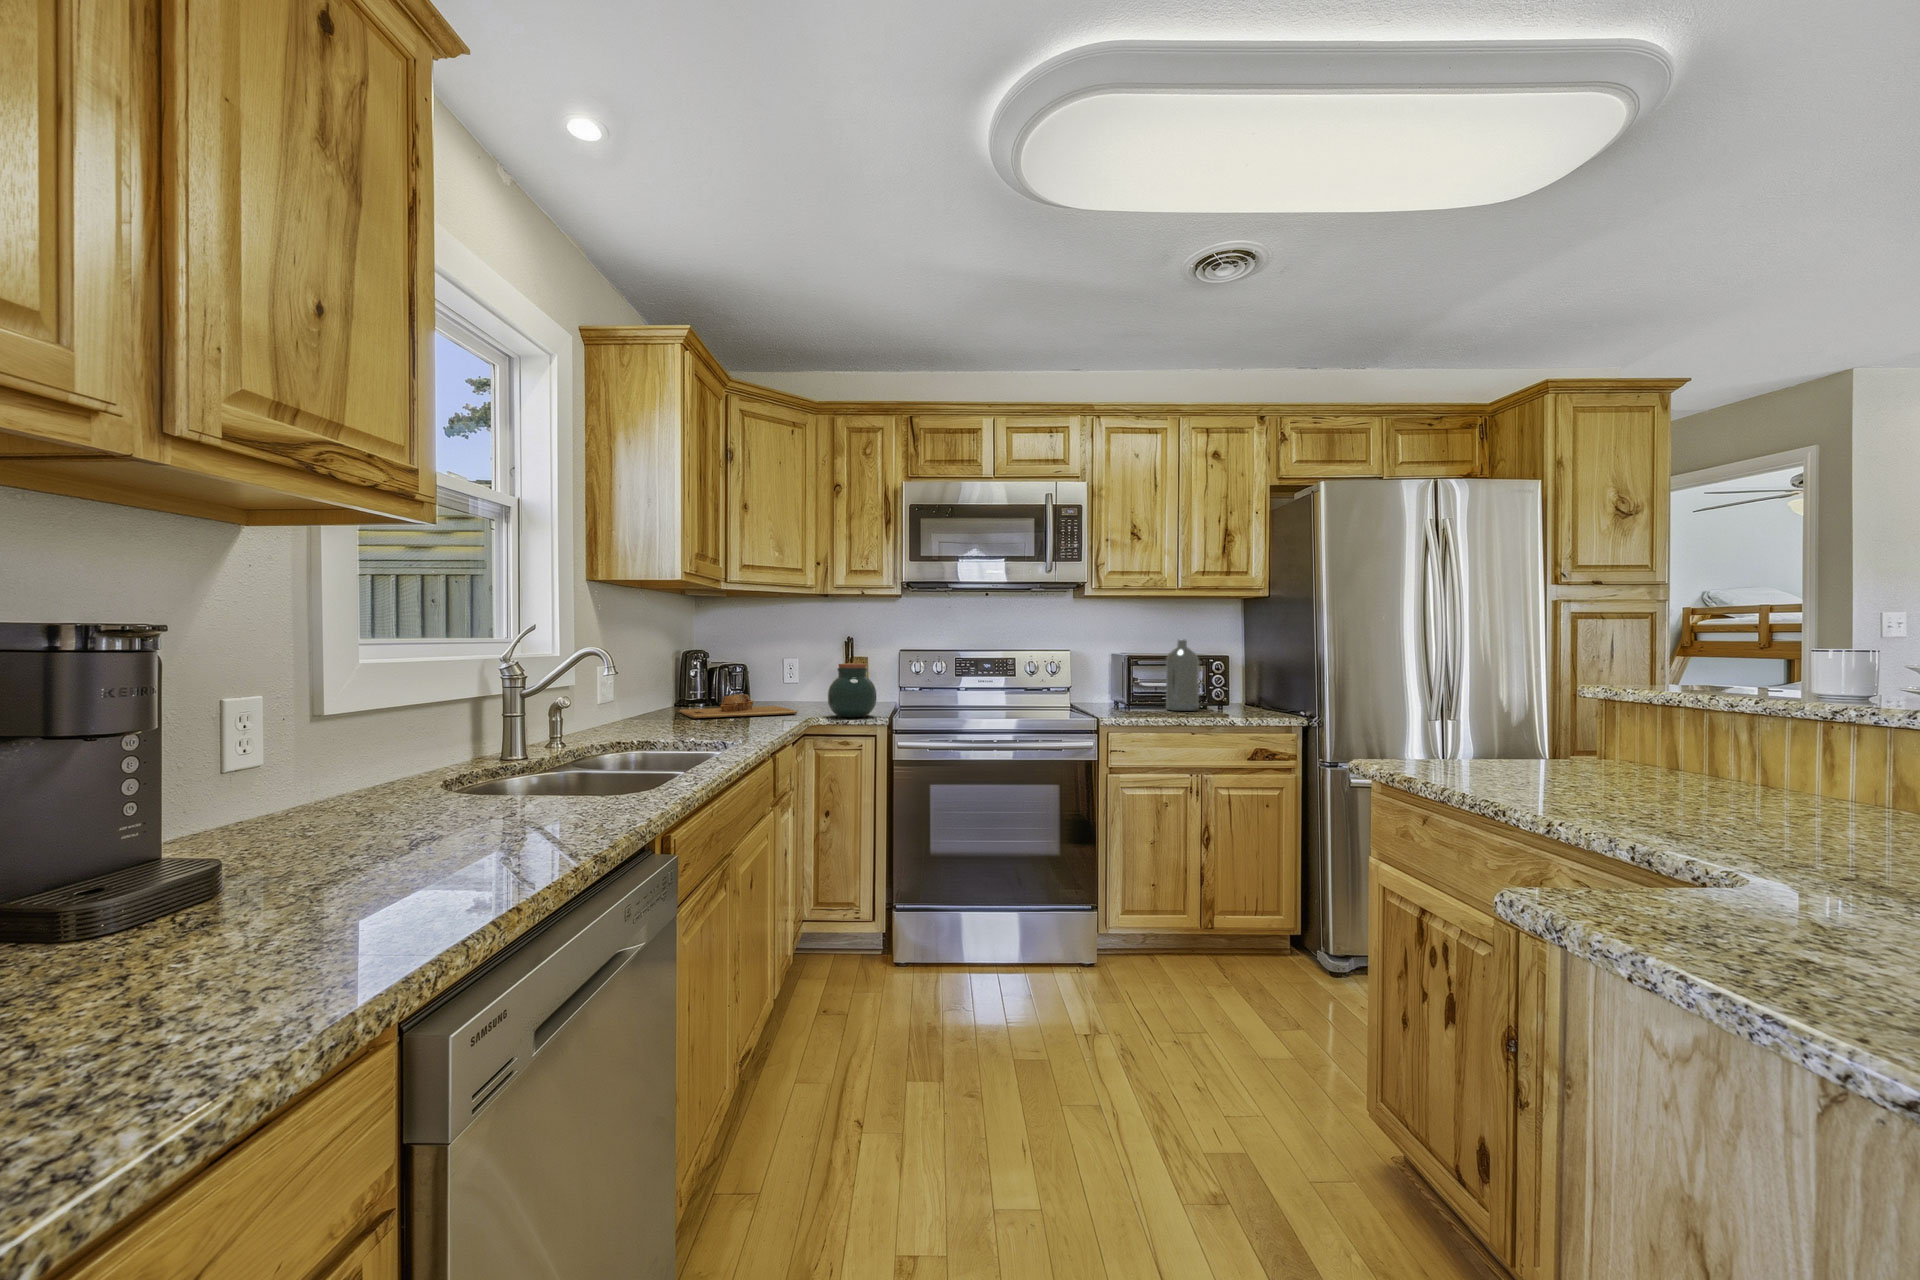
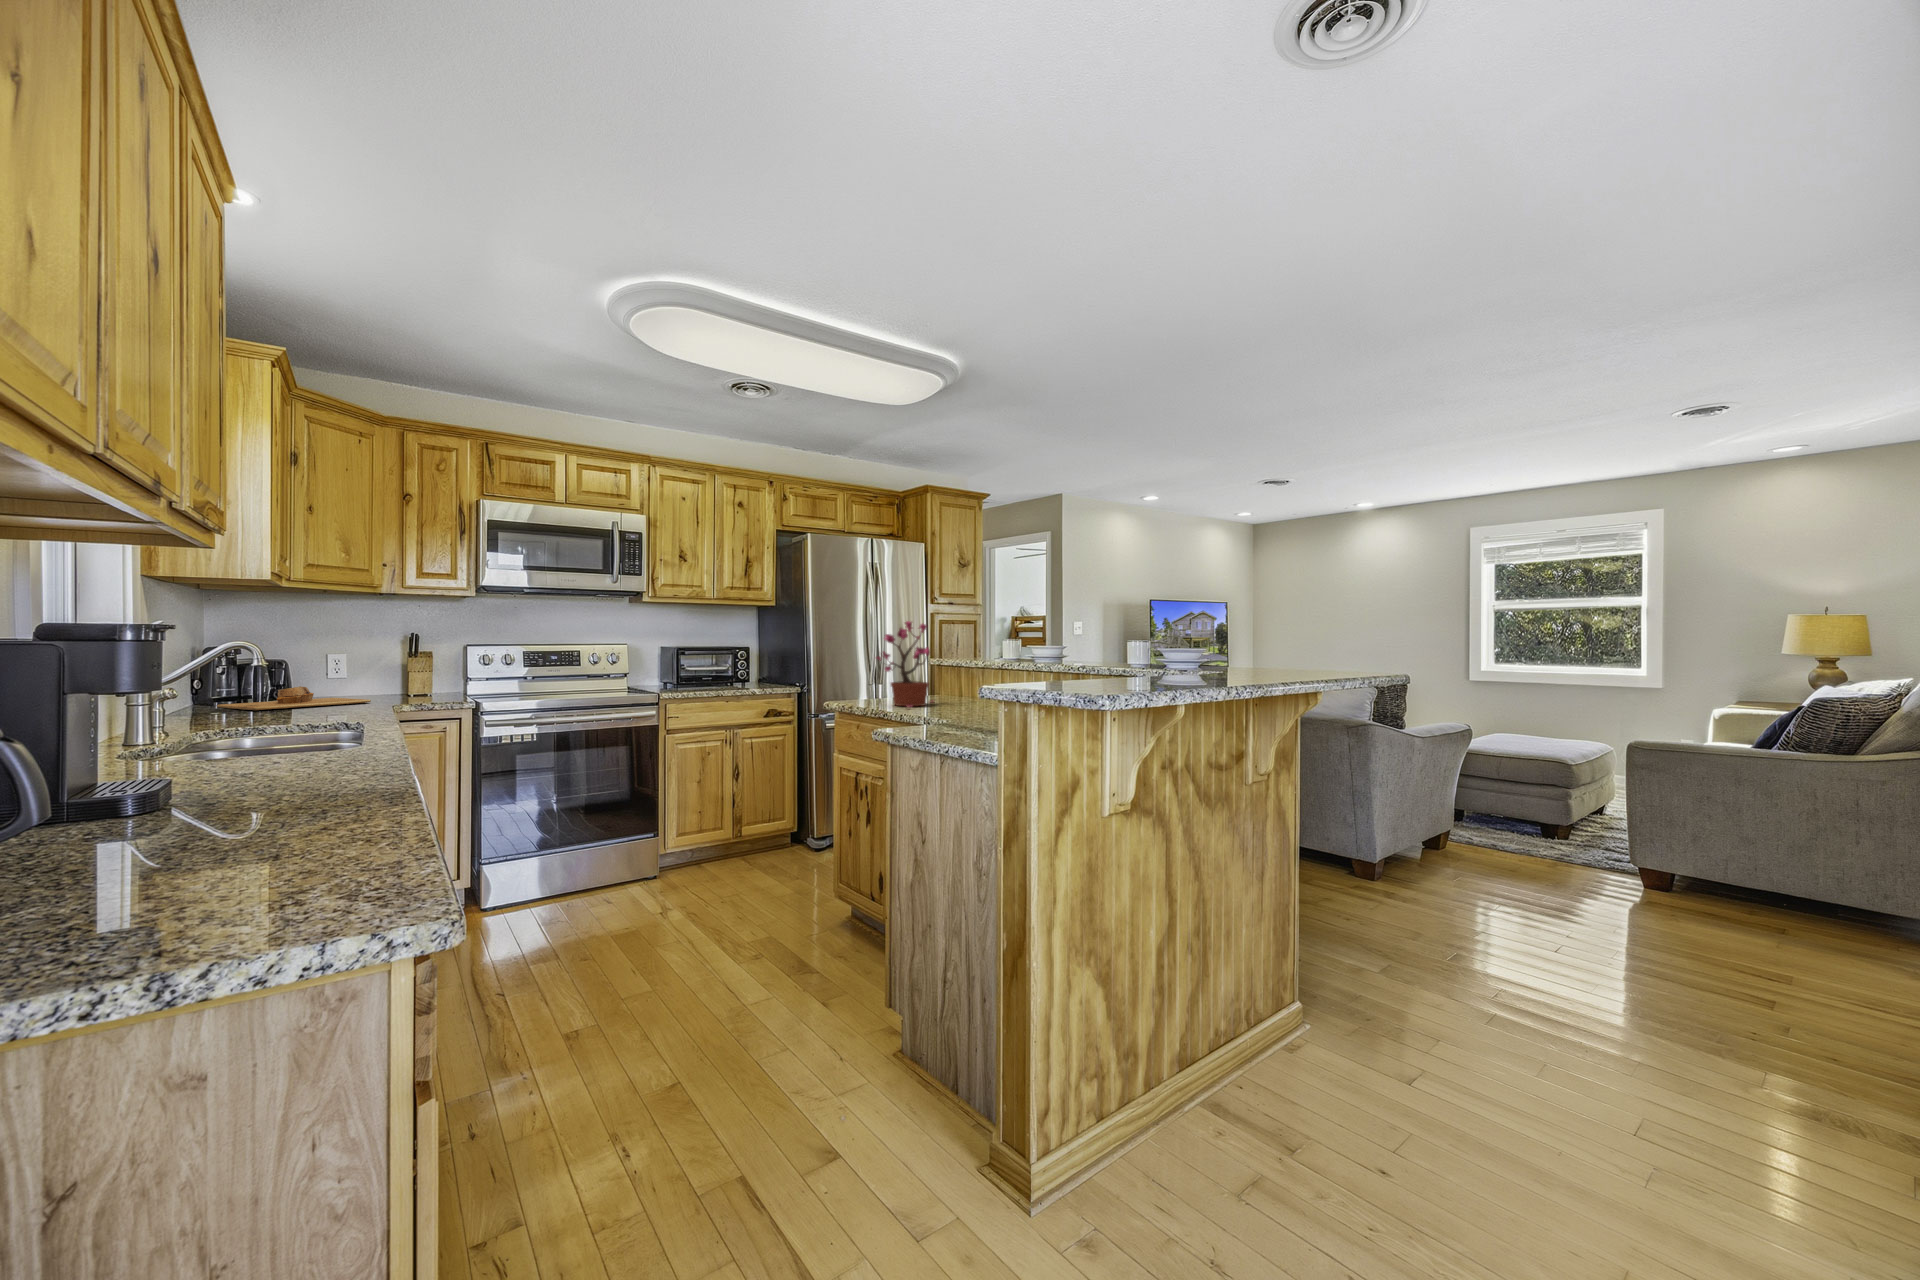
potted plant: none [1456,607,1603,791] -> present [877,621,933,707]
bottle: present [1166,640,1199,711] -> none [704,636,728,687]
jar: present [828,664,877,717] -> none [409,656,460,702]

